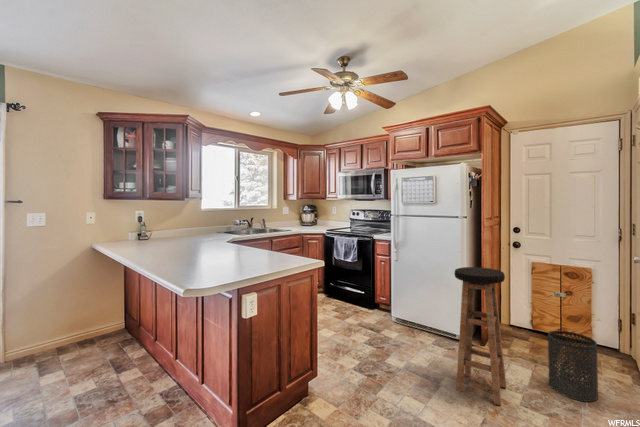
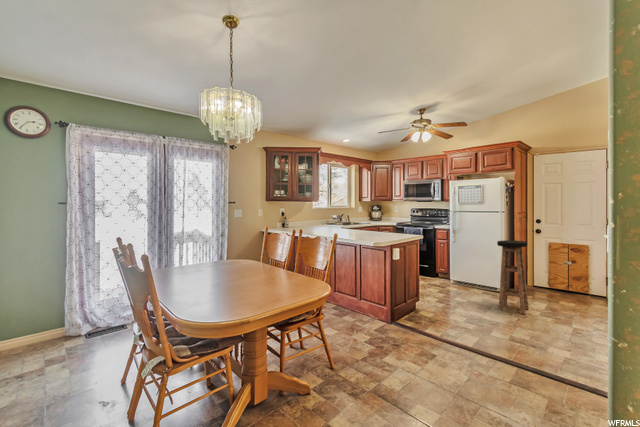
trash can: present [548,331,598,402] -> none [554,278,583,315]

